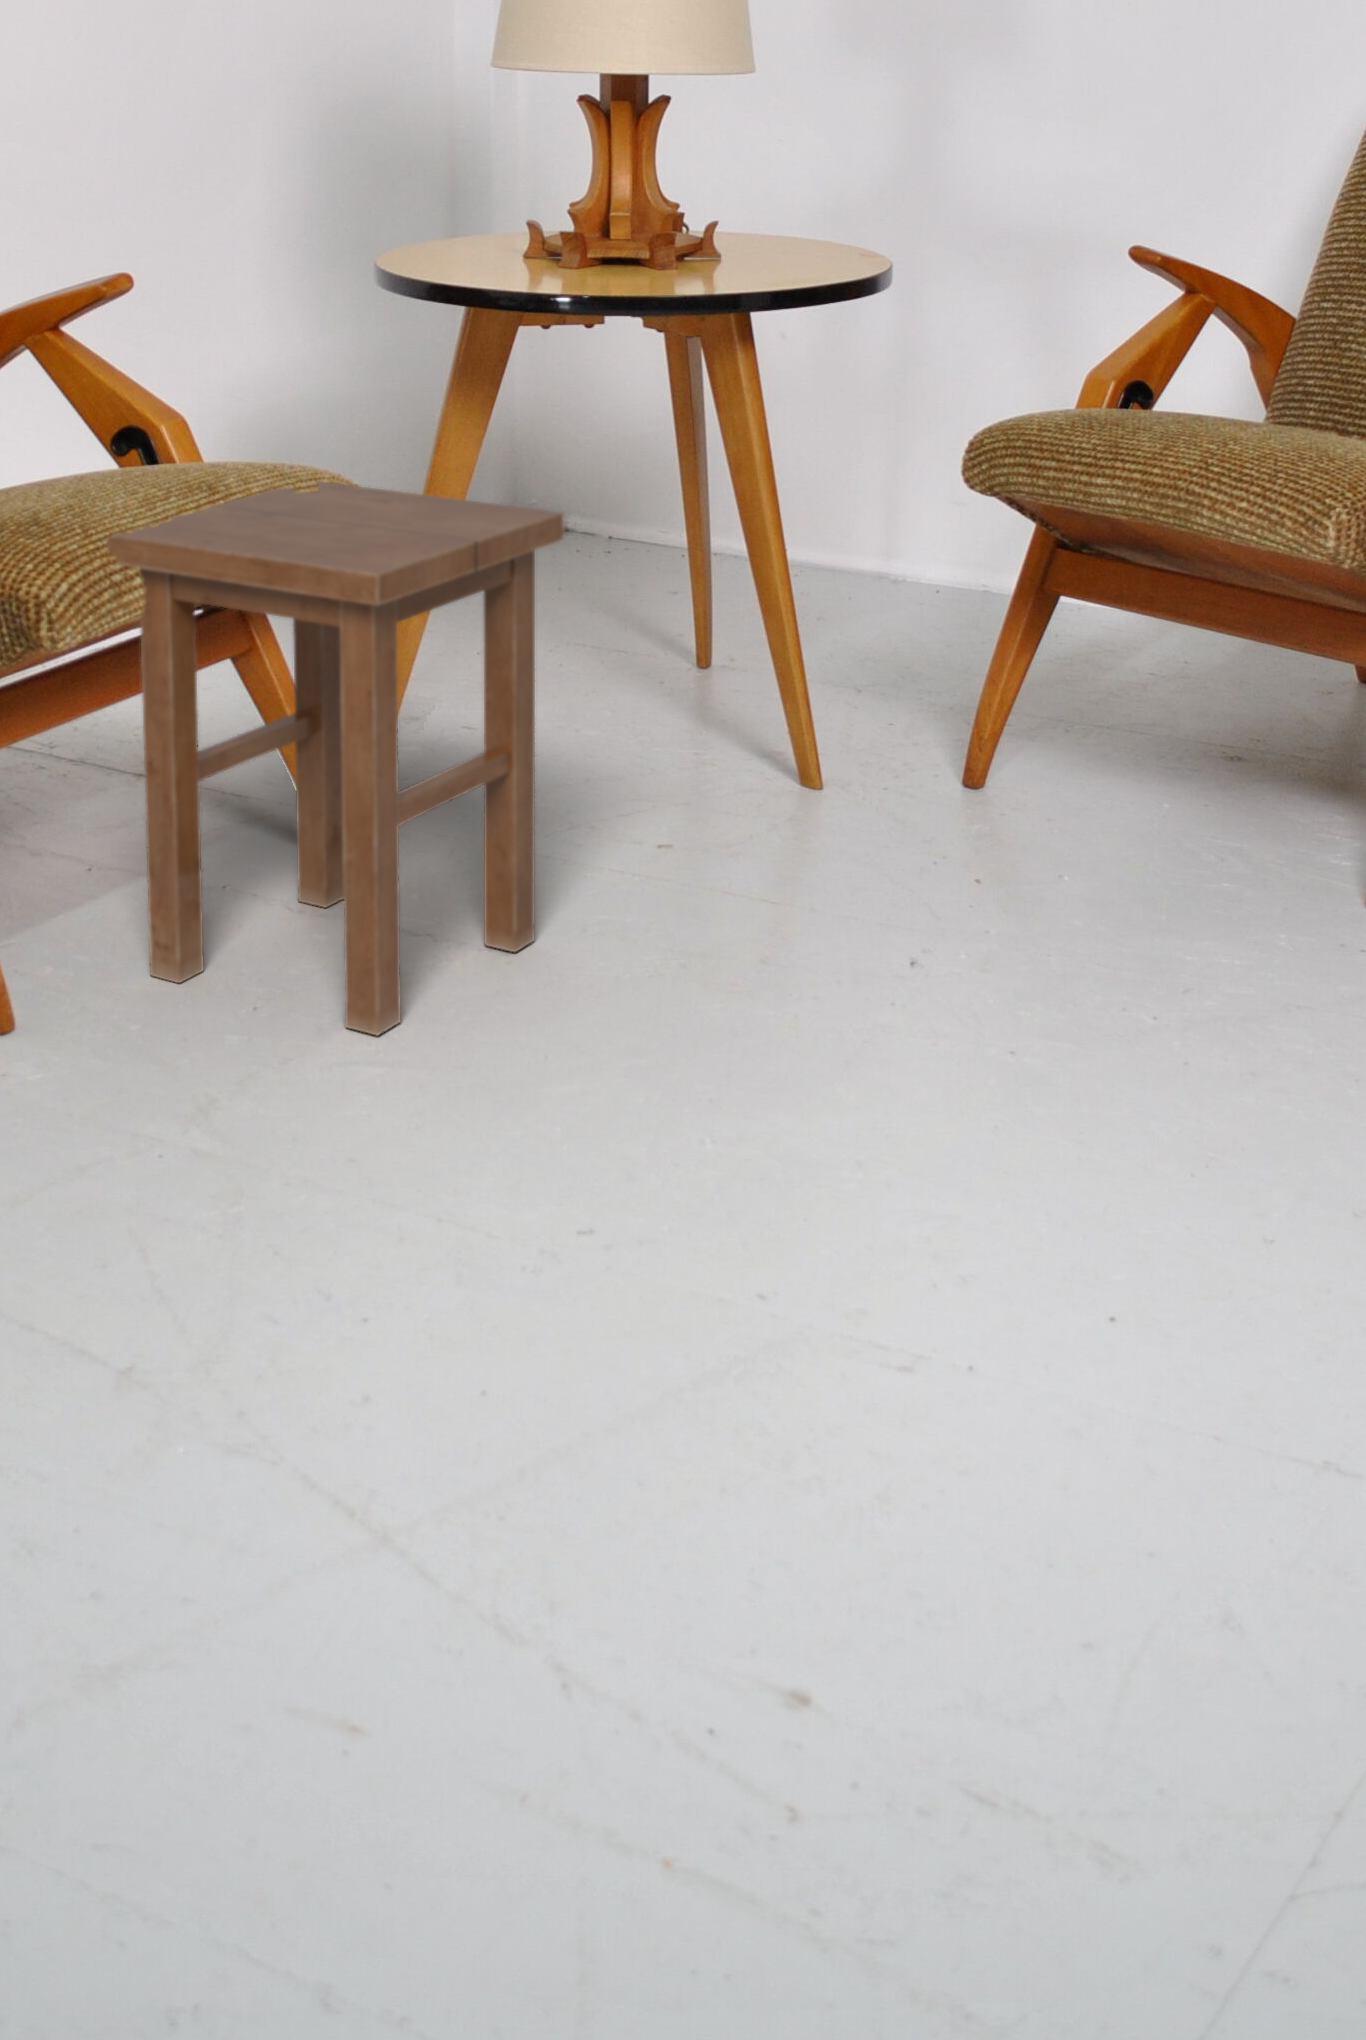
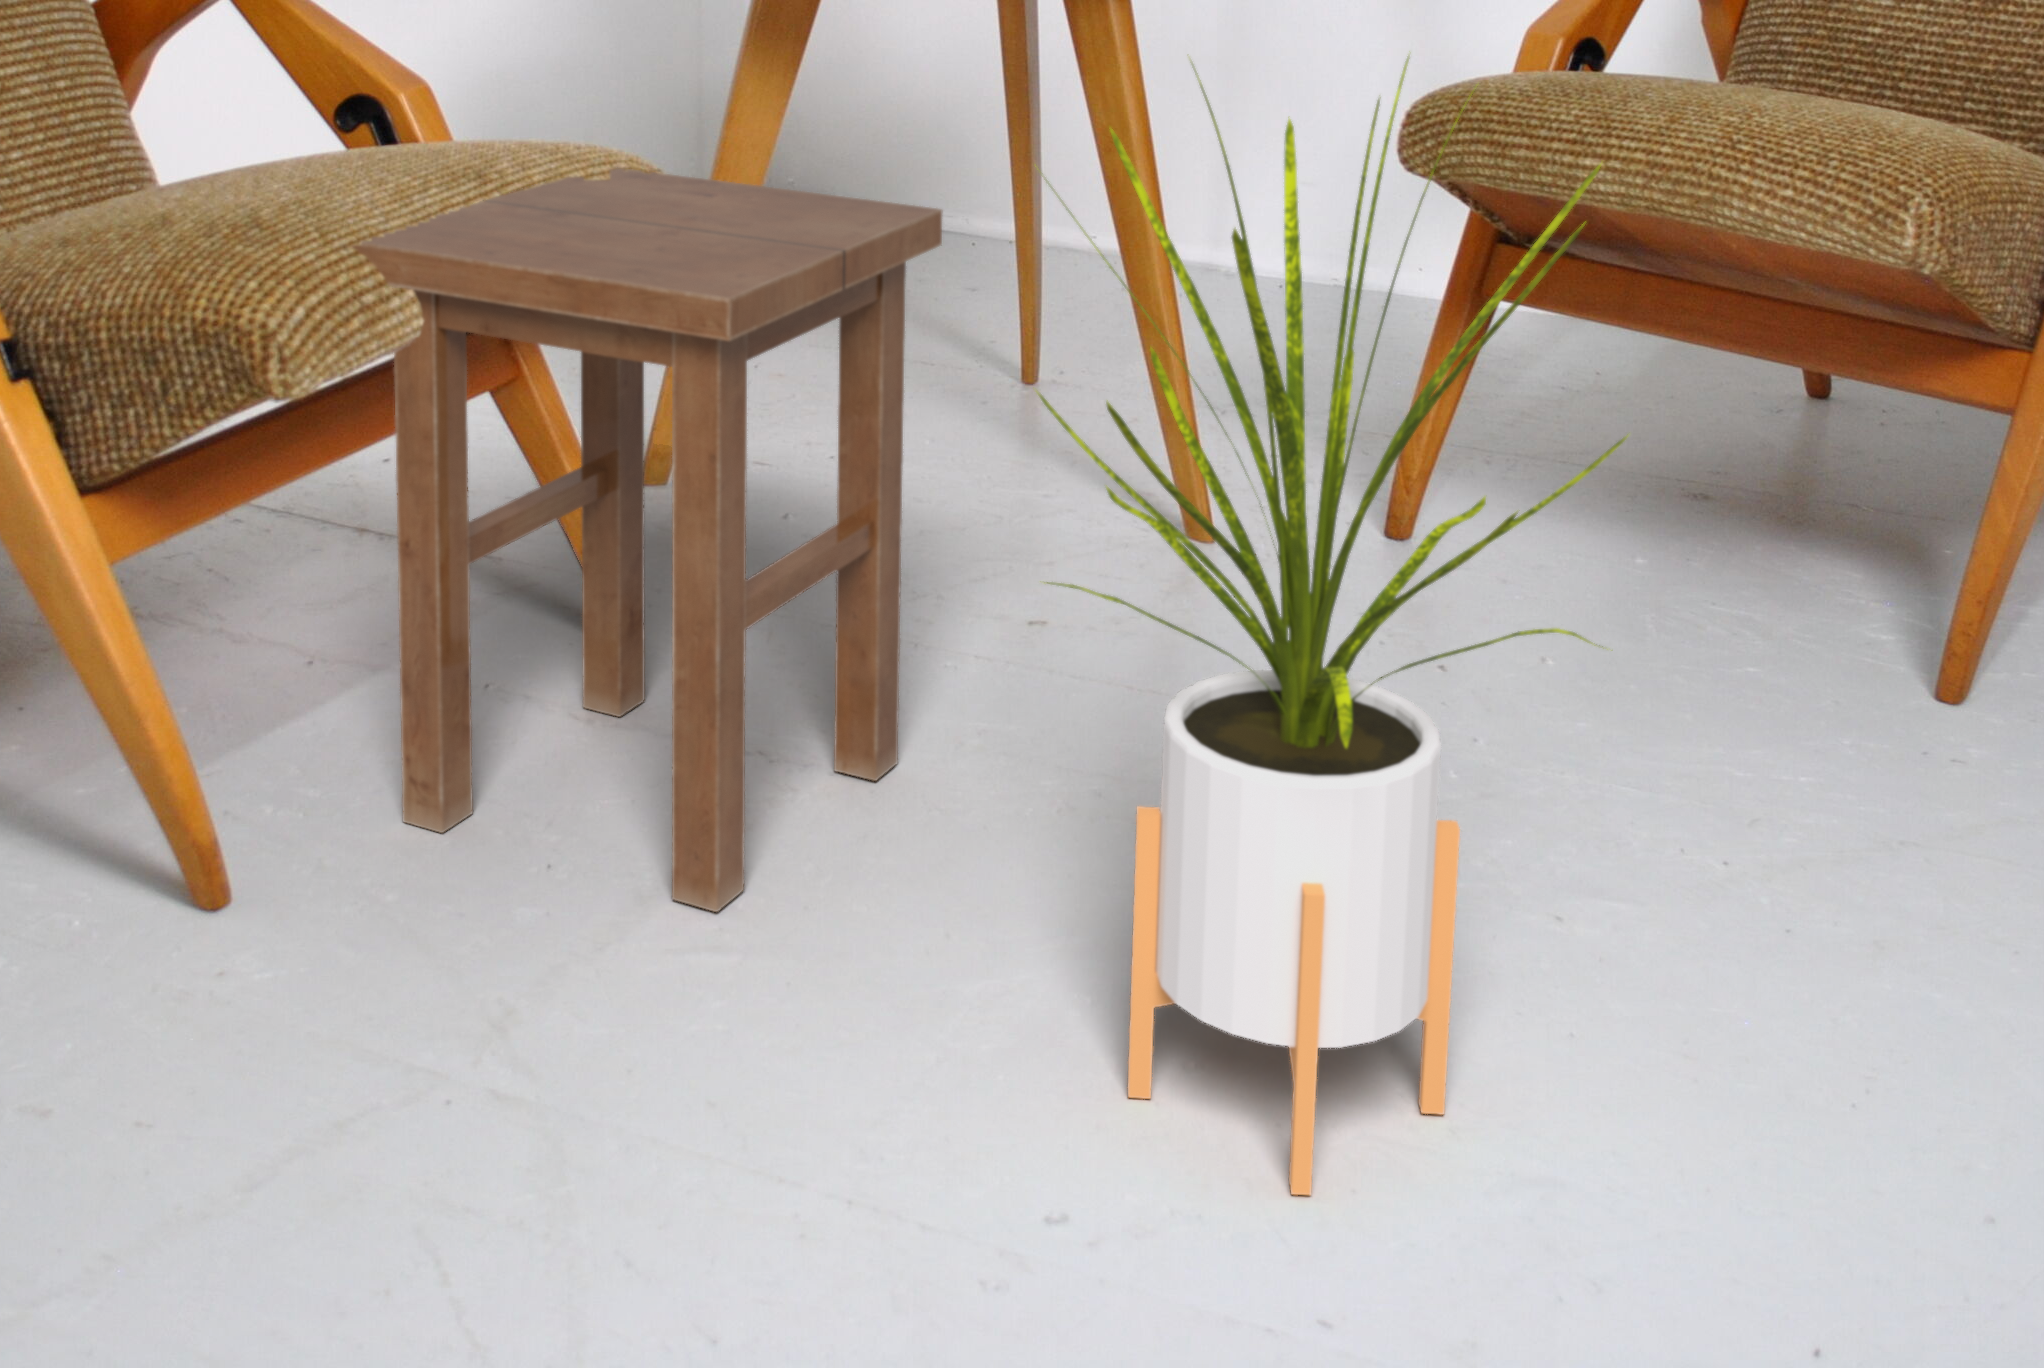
house plant: none [574,390,1004,1211] -> present [1037,57,1627,1196]

